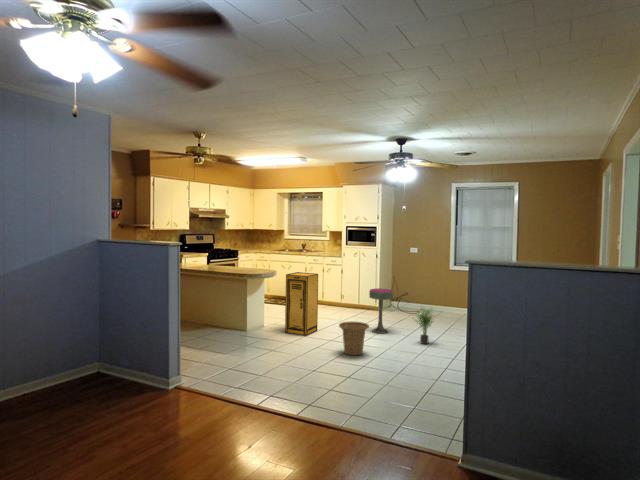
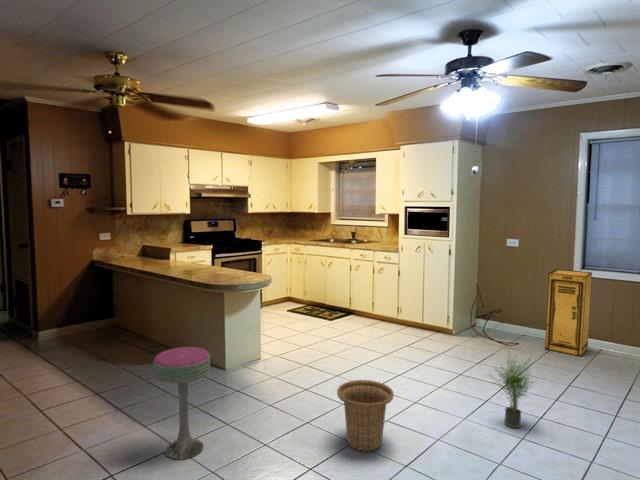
storage cabinet: present [285,272,318,336] -> present [545,269,592,357]
bar stool: present [369,288,393,334] -> present [153,347,210,460]

